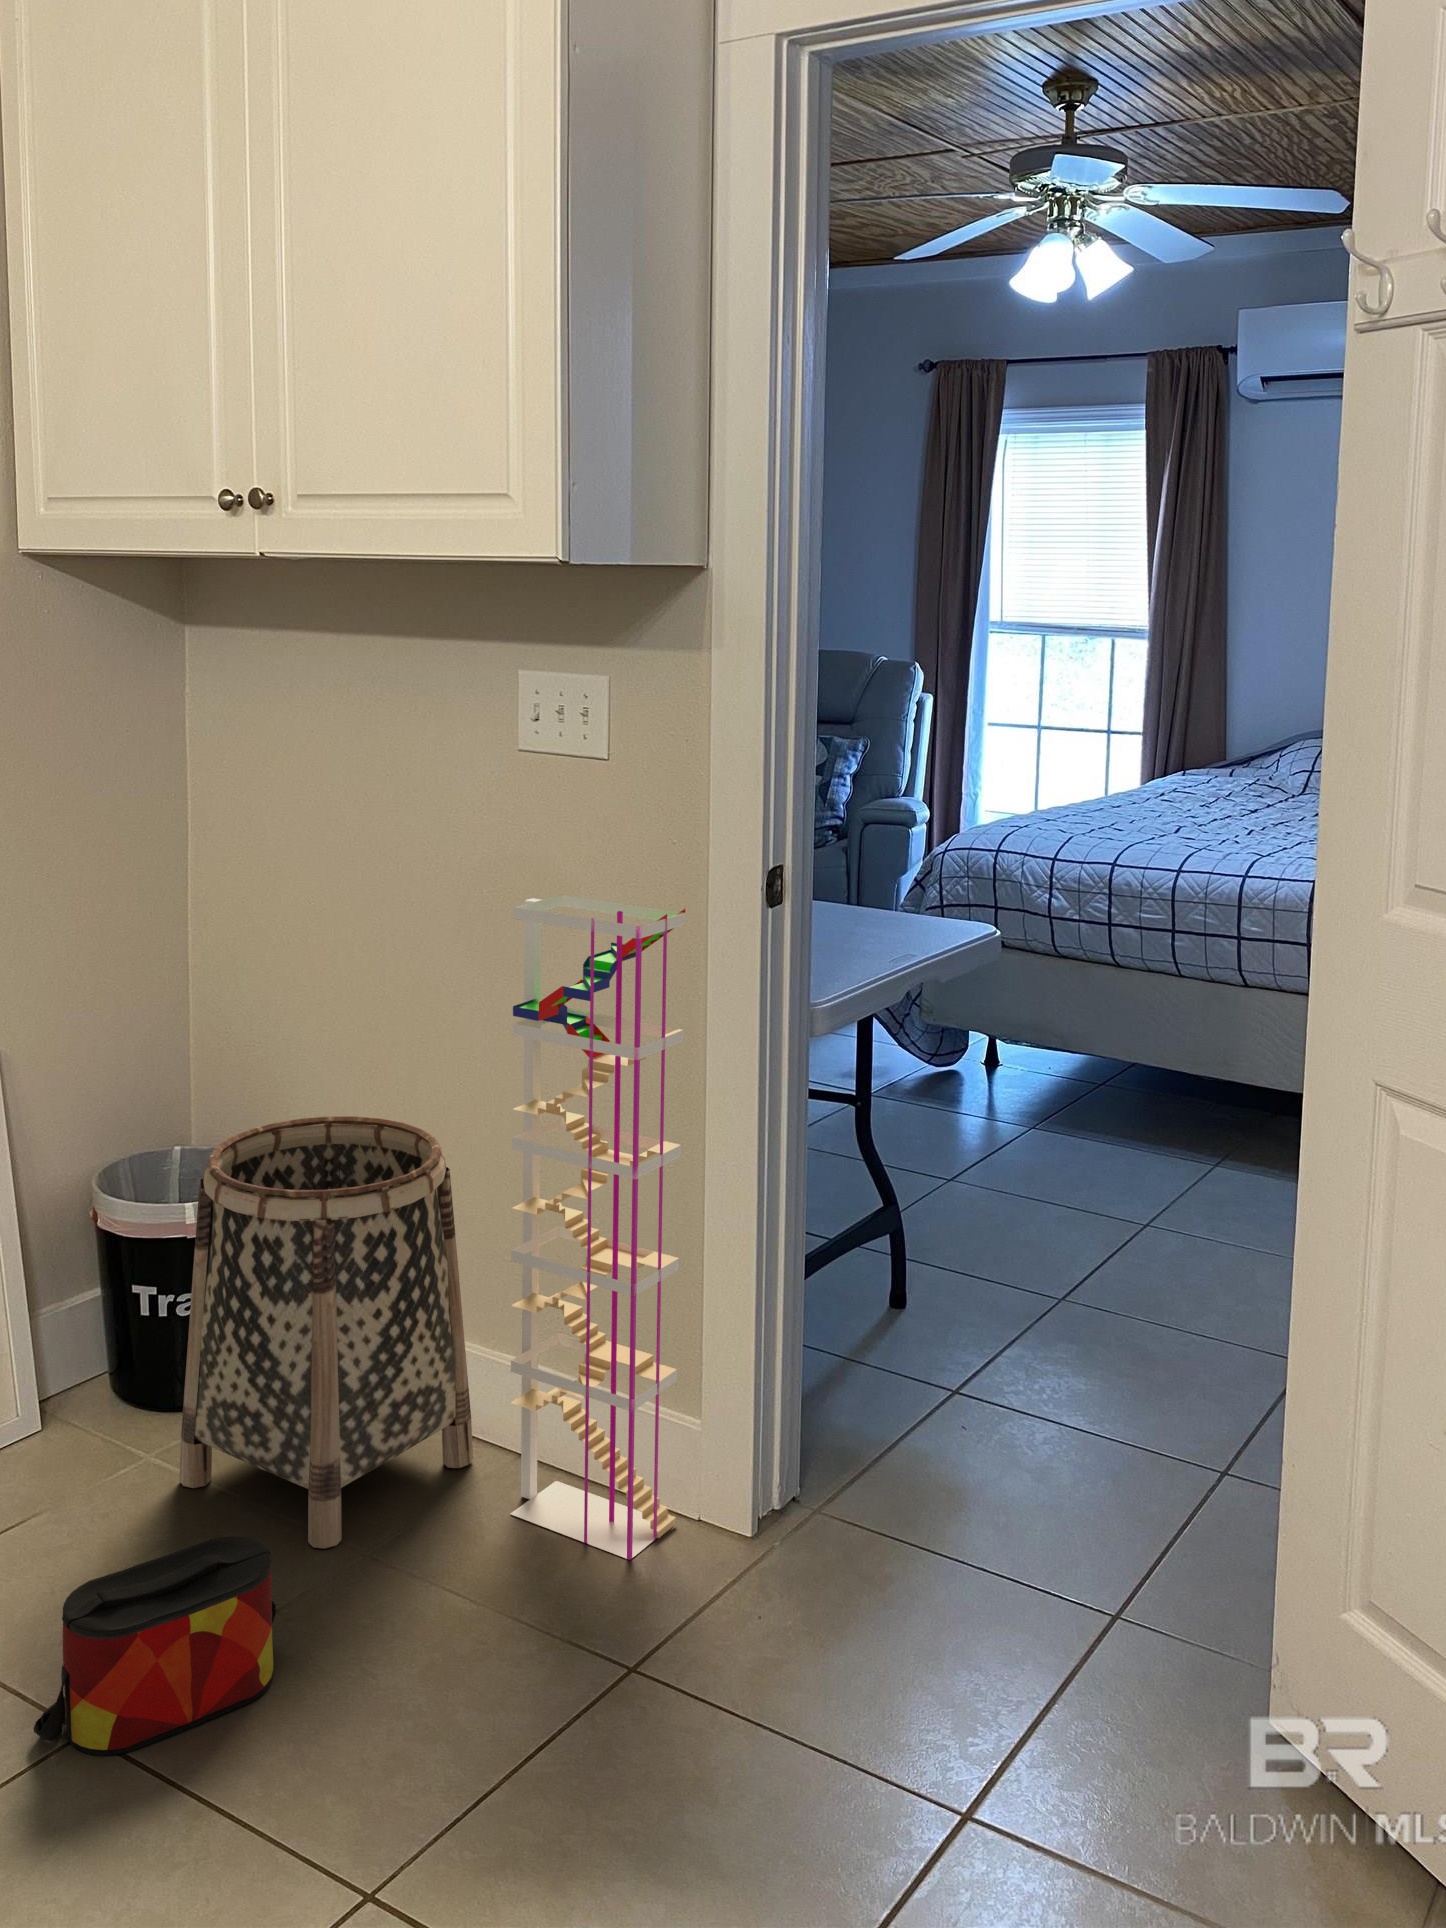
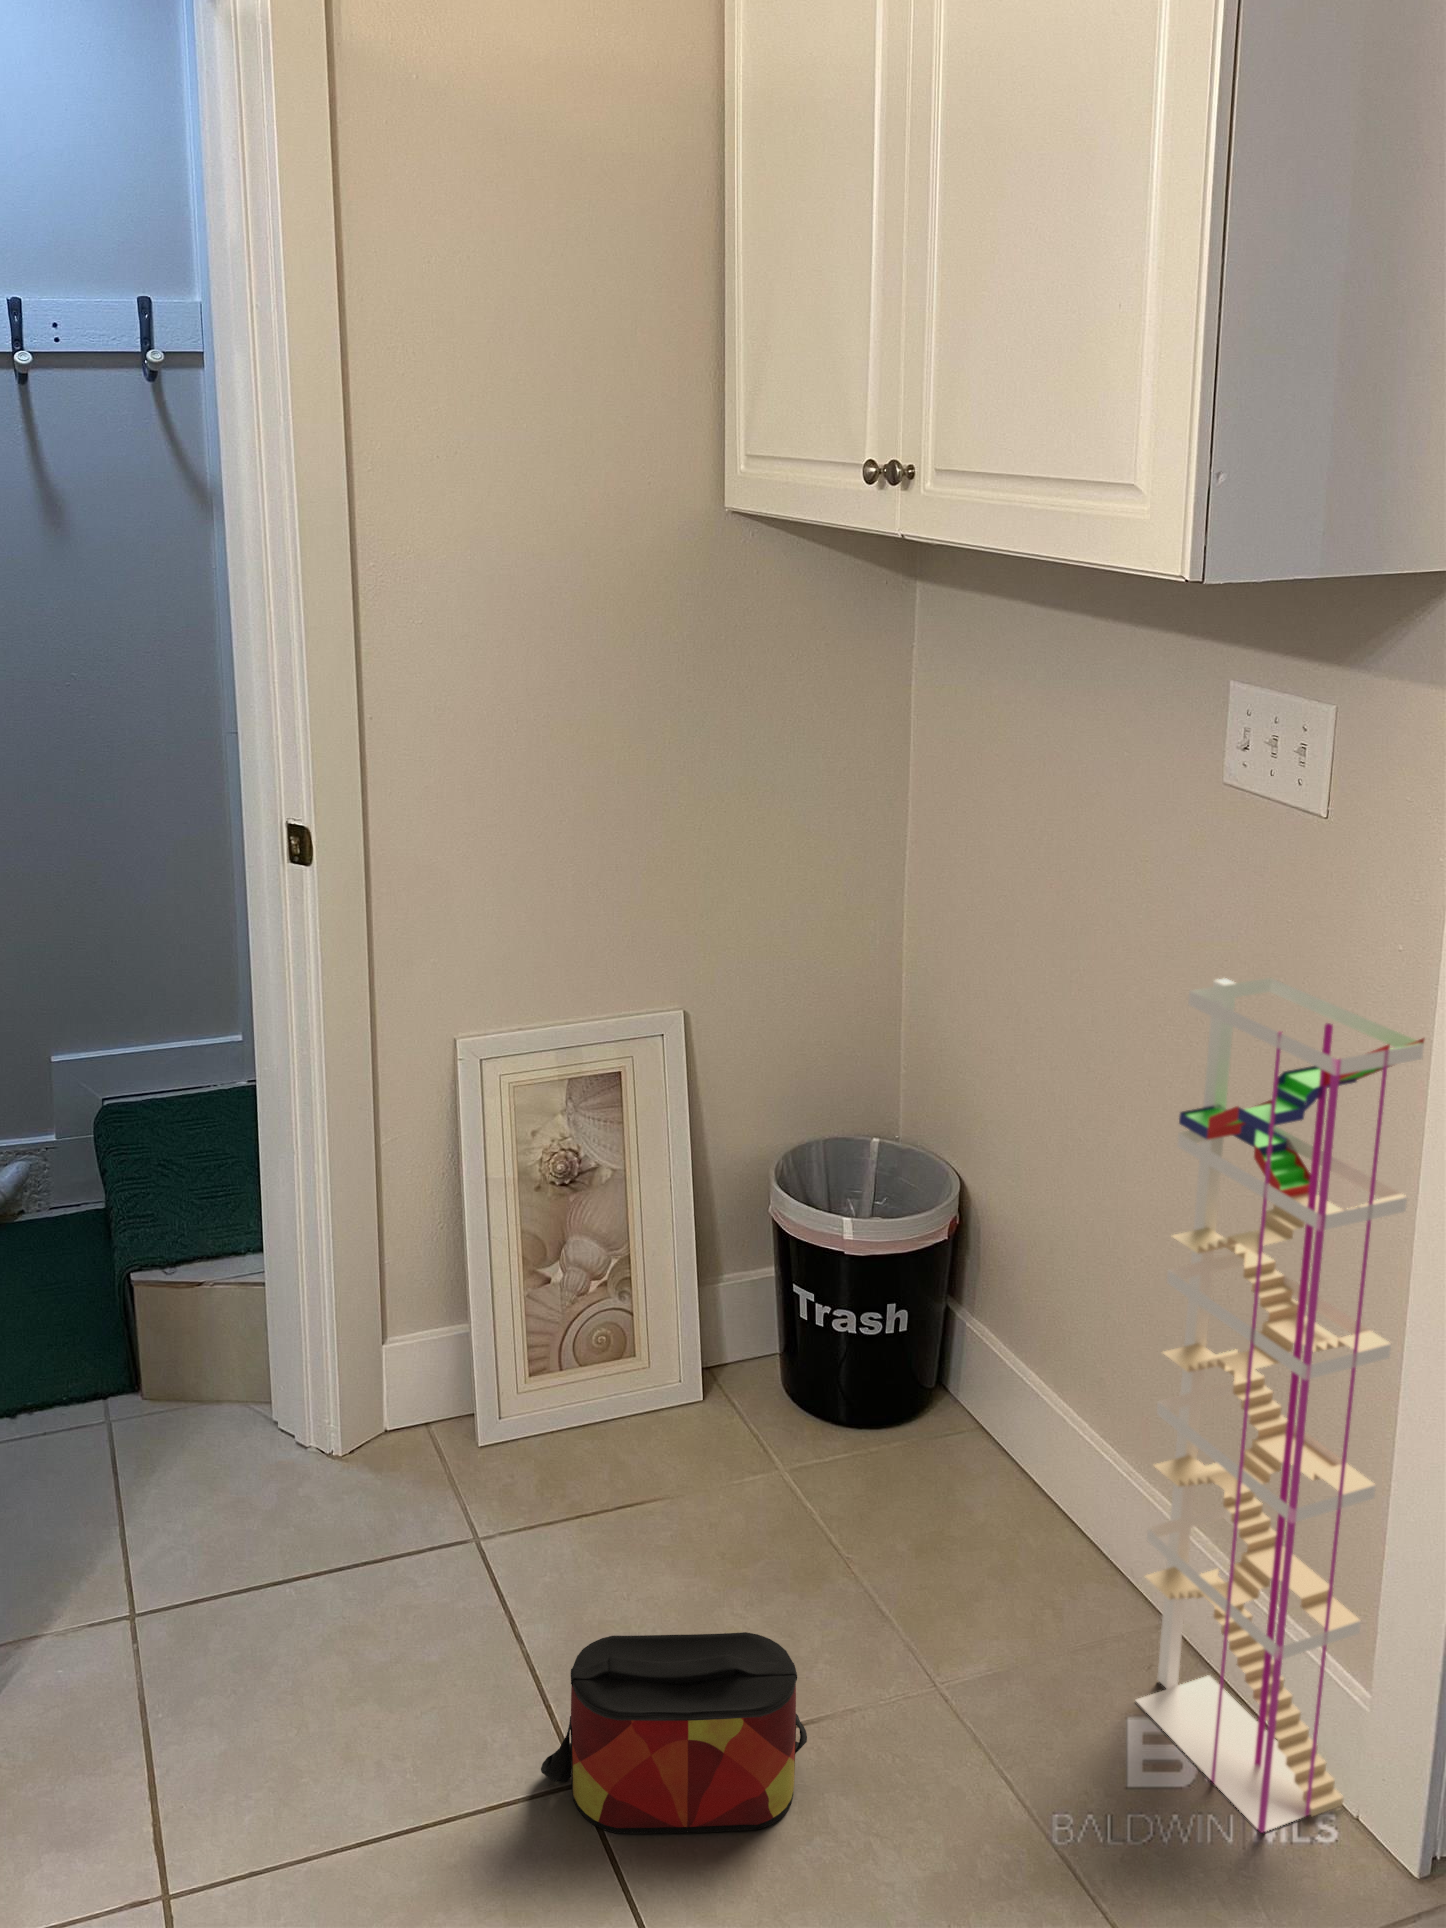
basket: present [180,1116,473,1548] -> none [798,1159,1119,1661]

